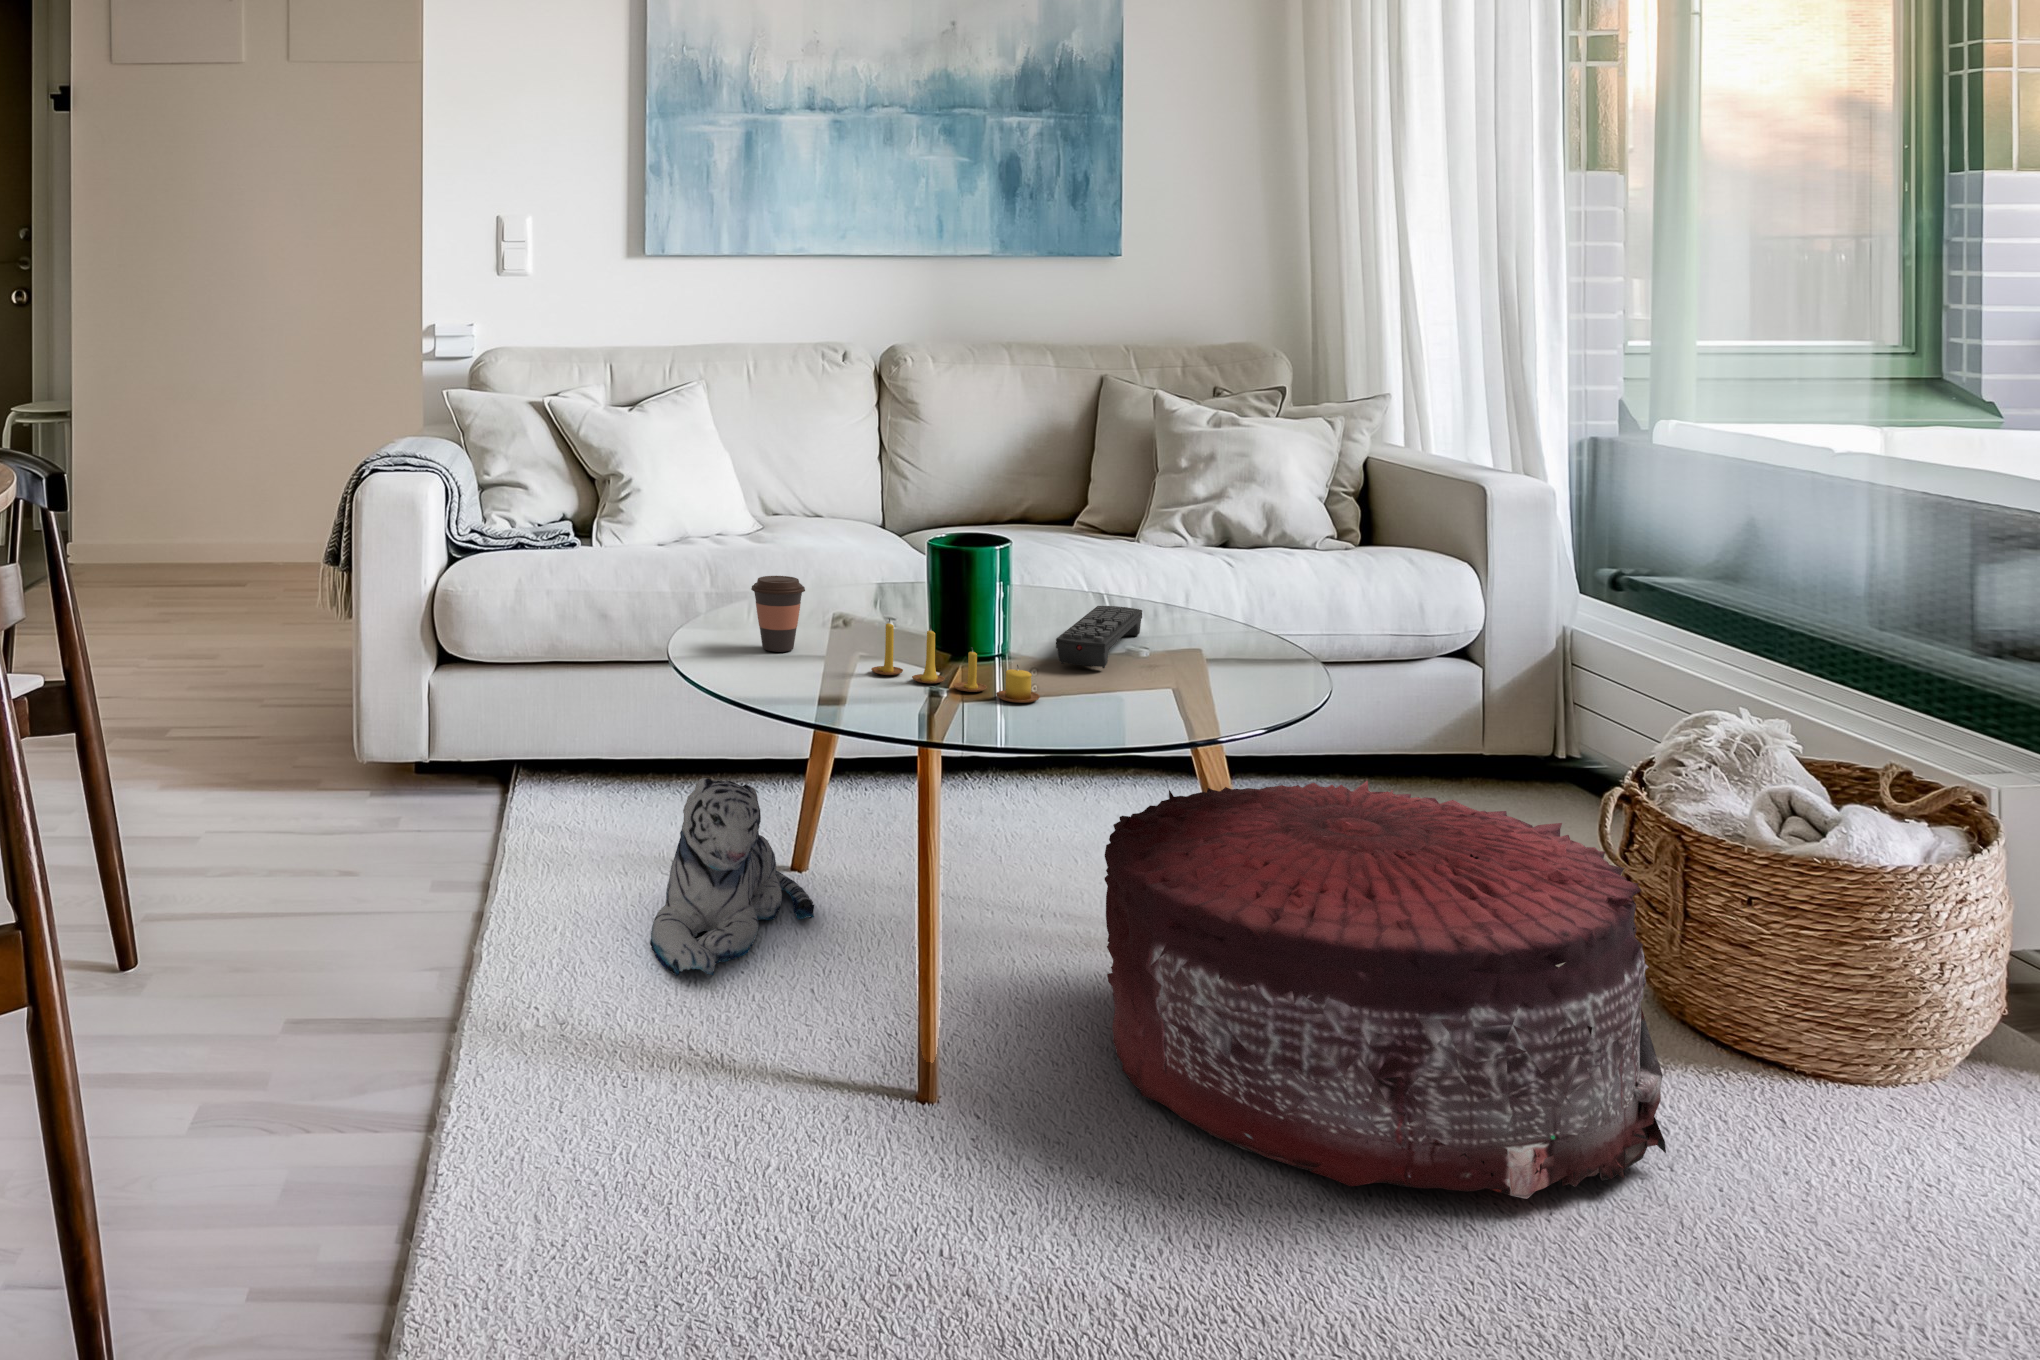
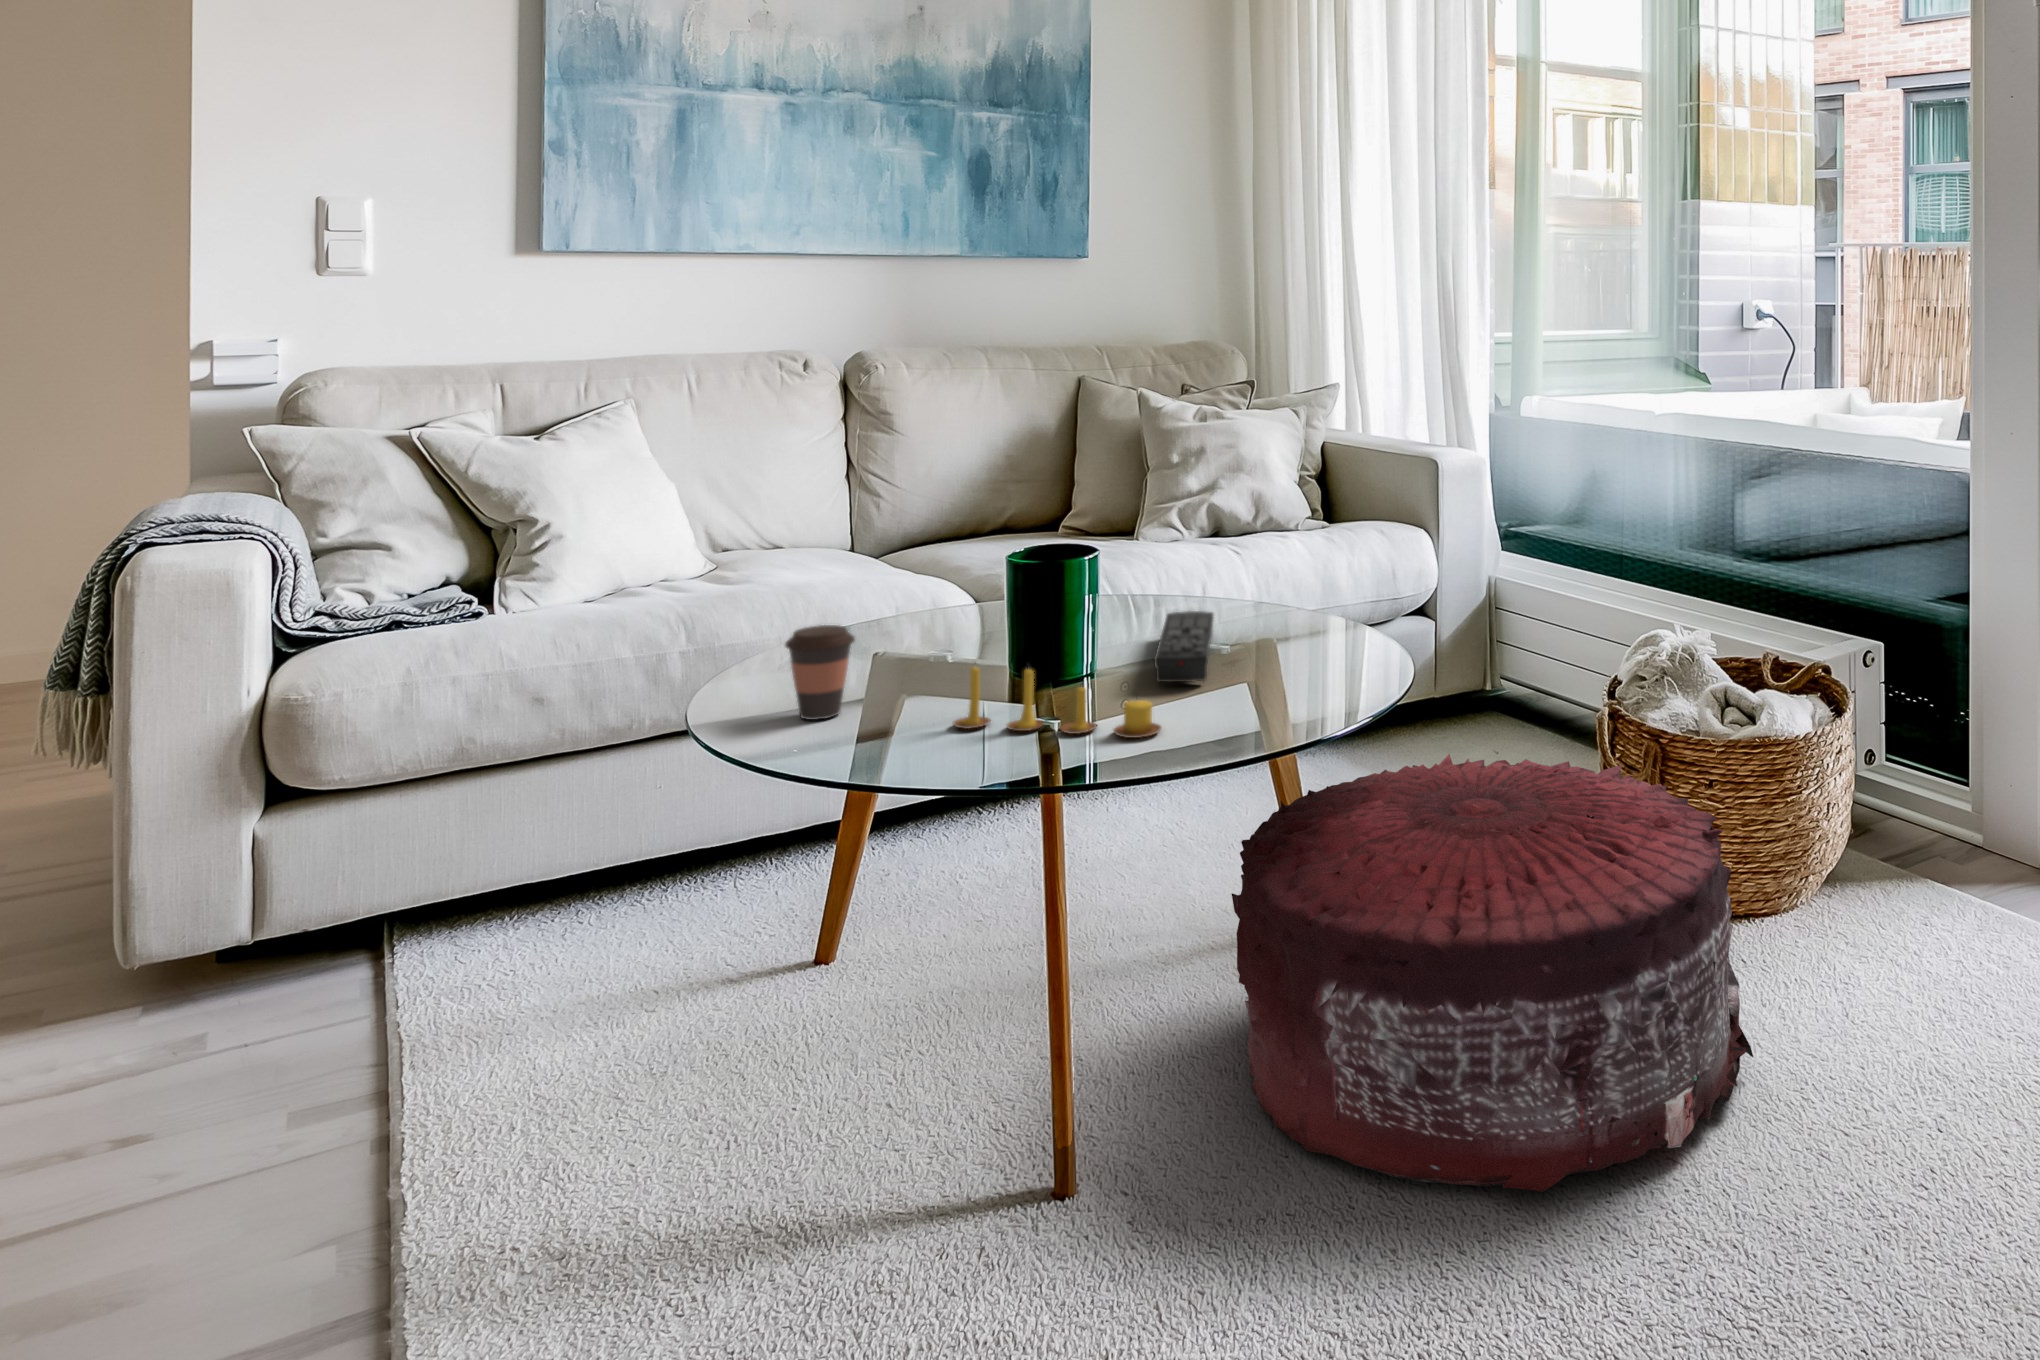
plush toy: present [650,778,814,975] -> none [652,890,866,1167]

